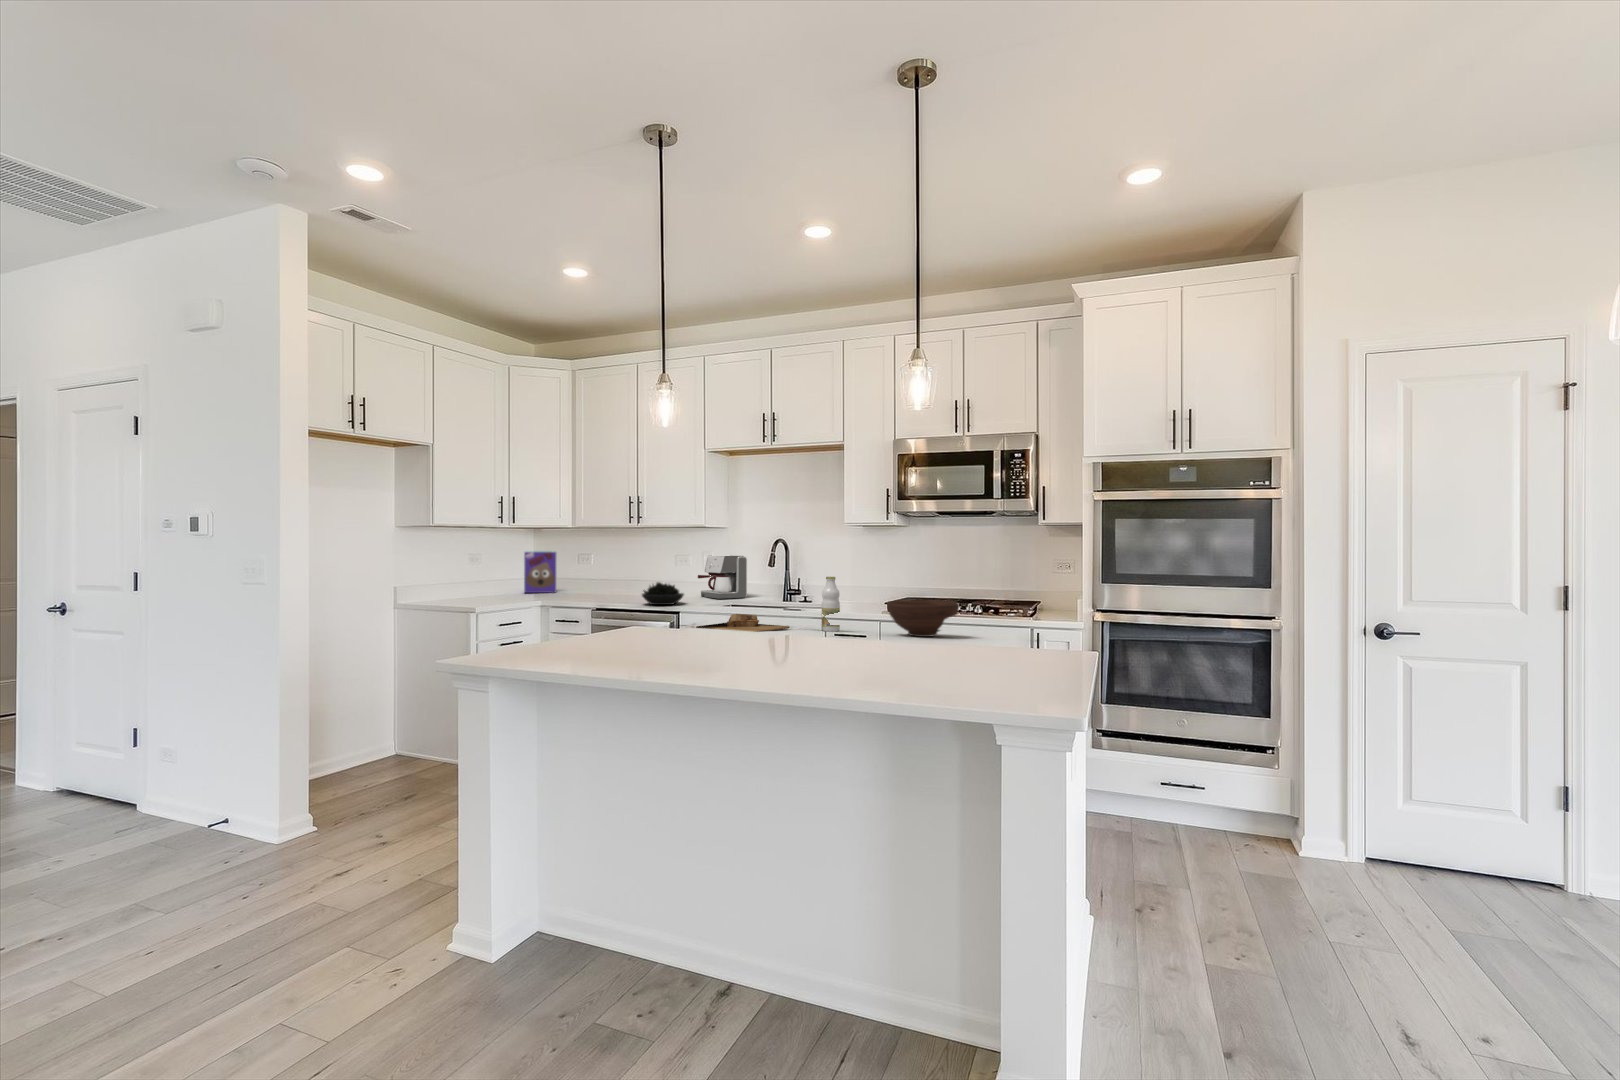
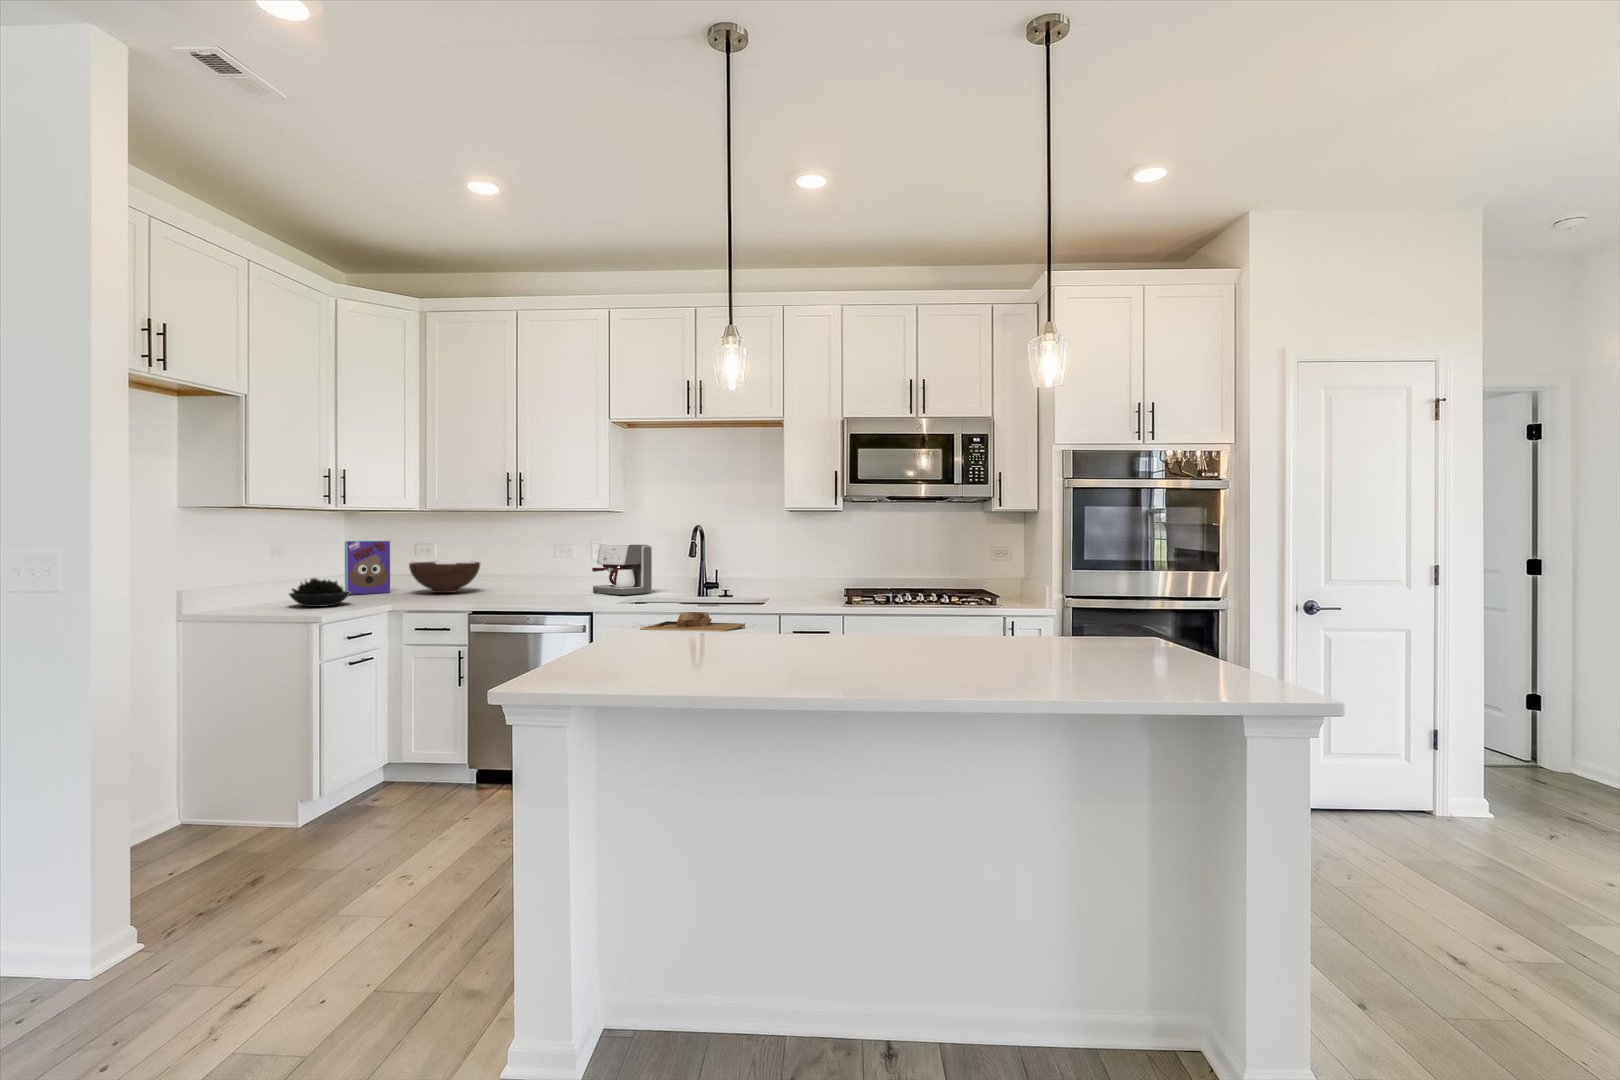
bottle: present [822,577,840,632] -> none [779,567,799,628]
succulent plant: present [642,582,684,605] -> present [289,578,350,607]
fruit bowl: present [887,600,959,637] -> present [409,562,480,593]

